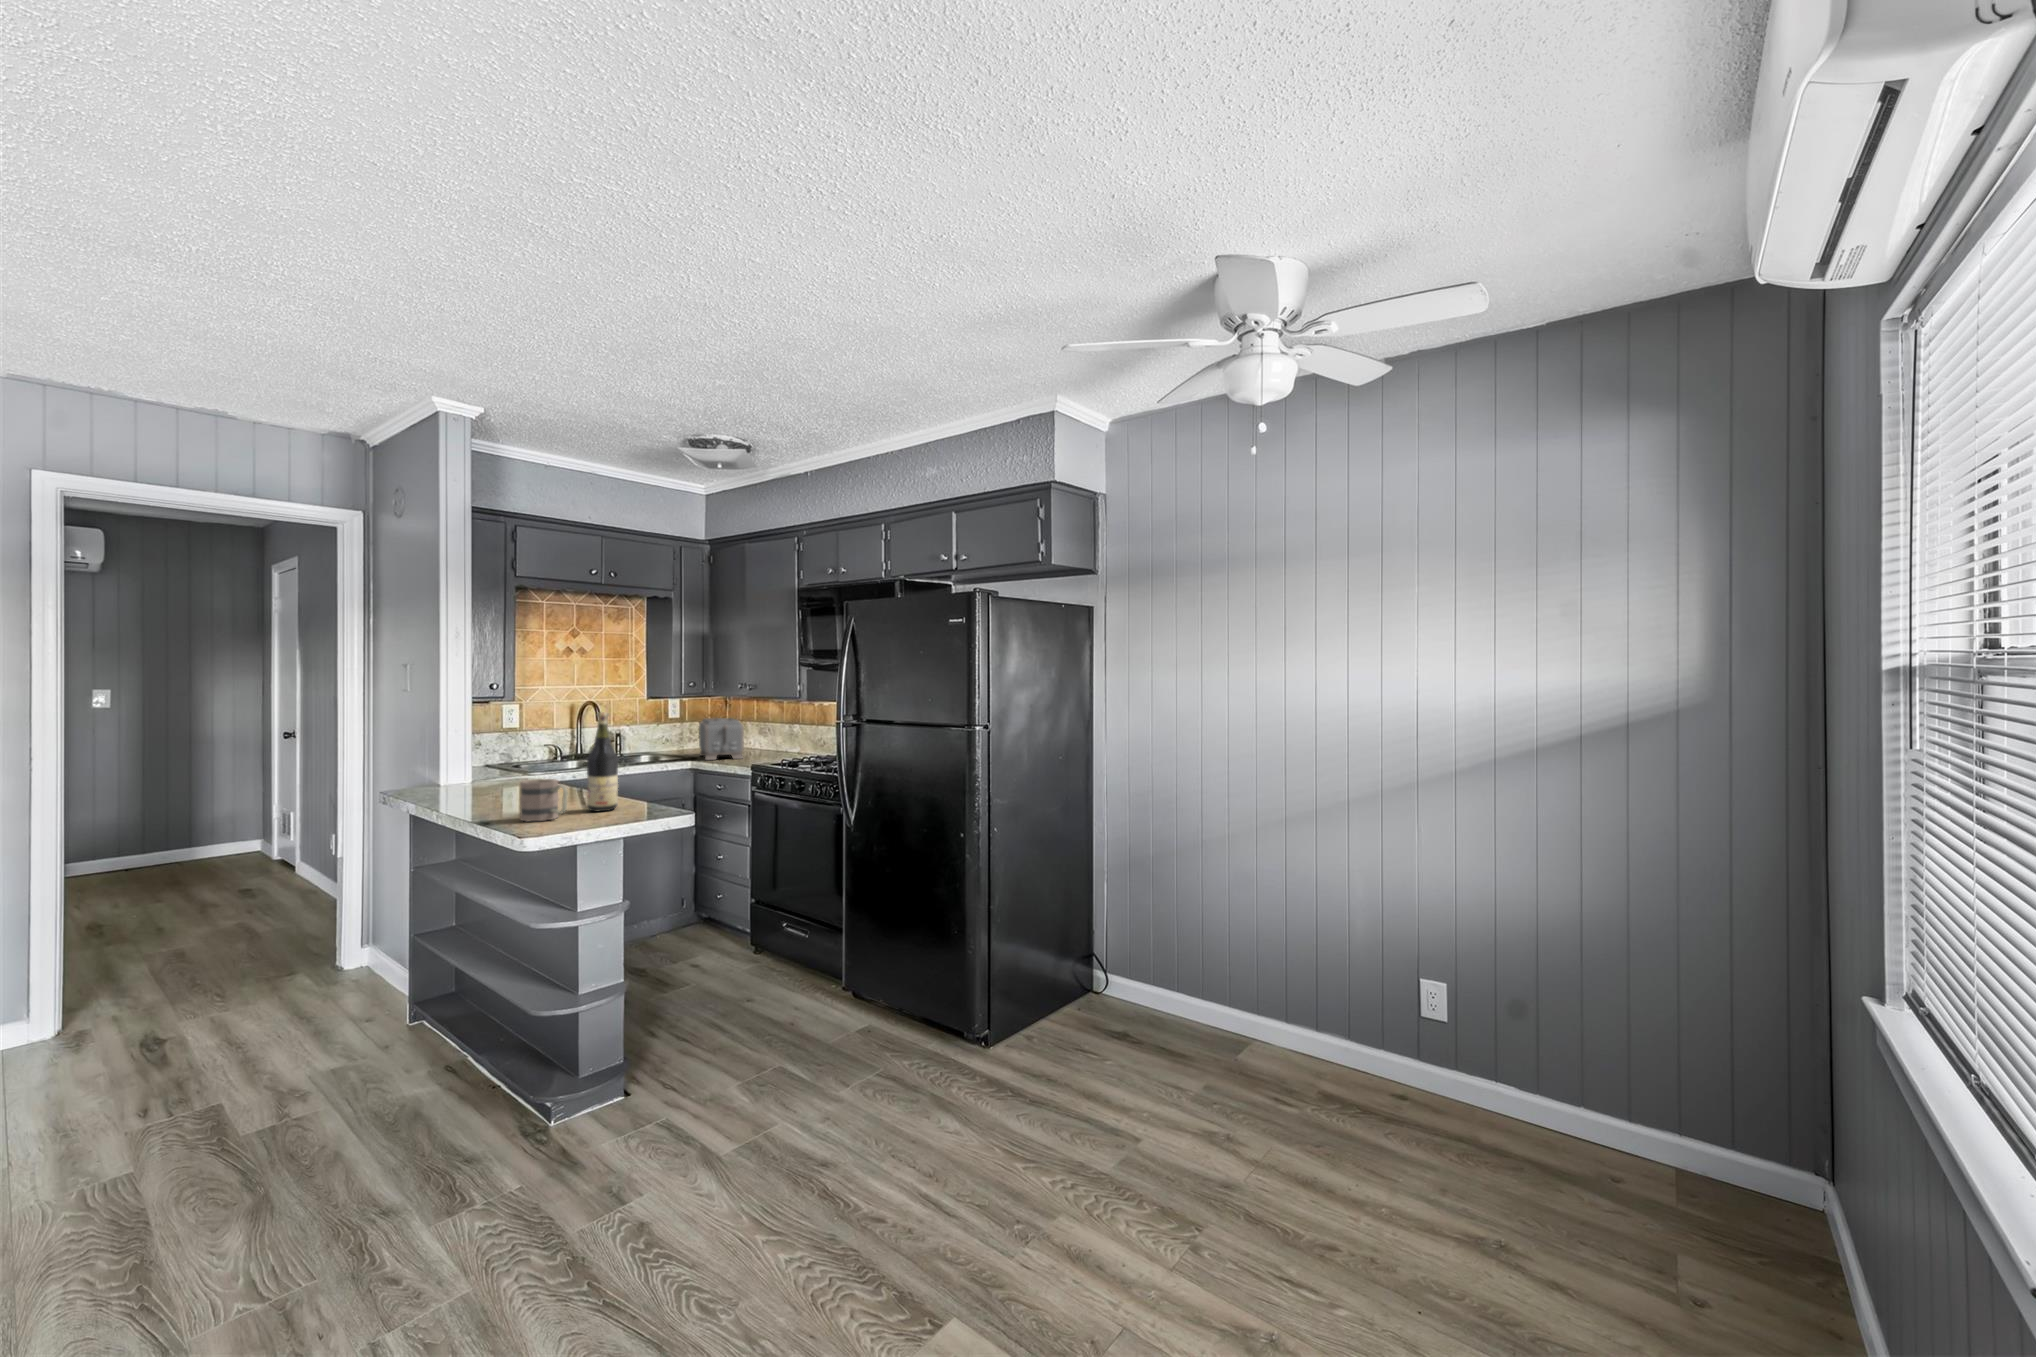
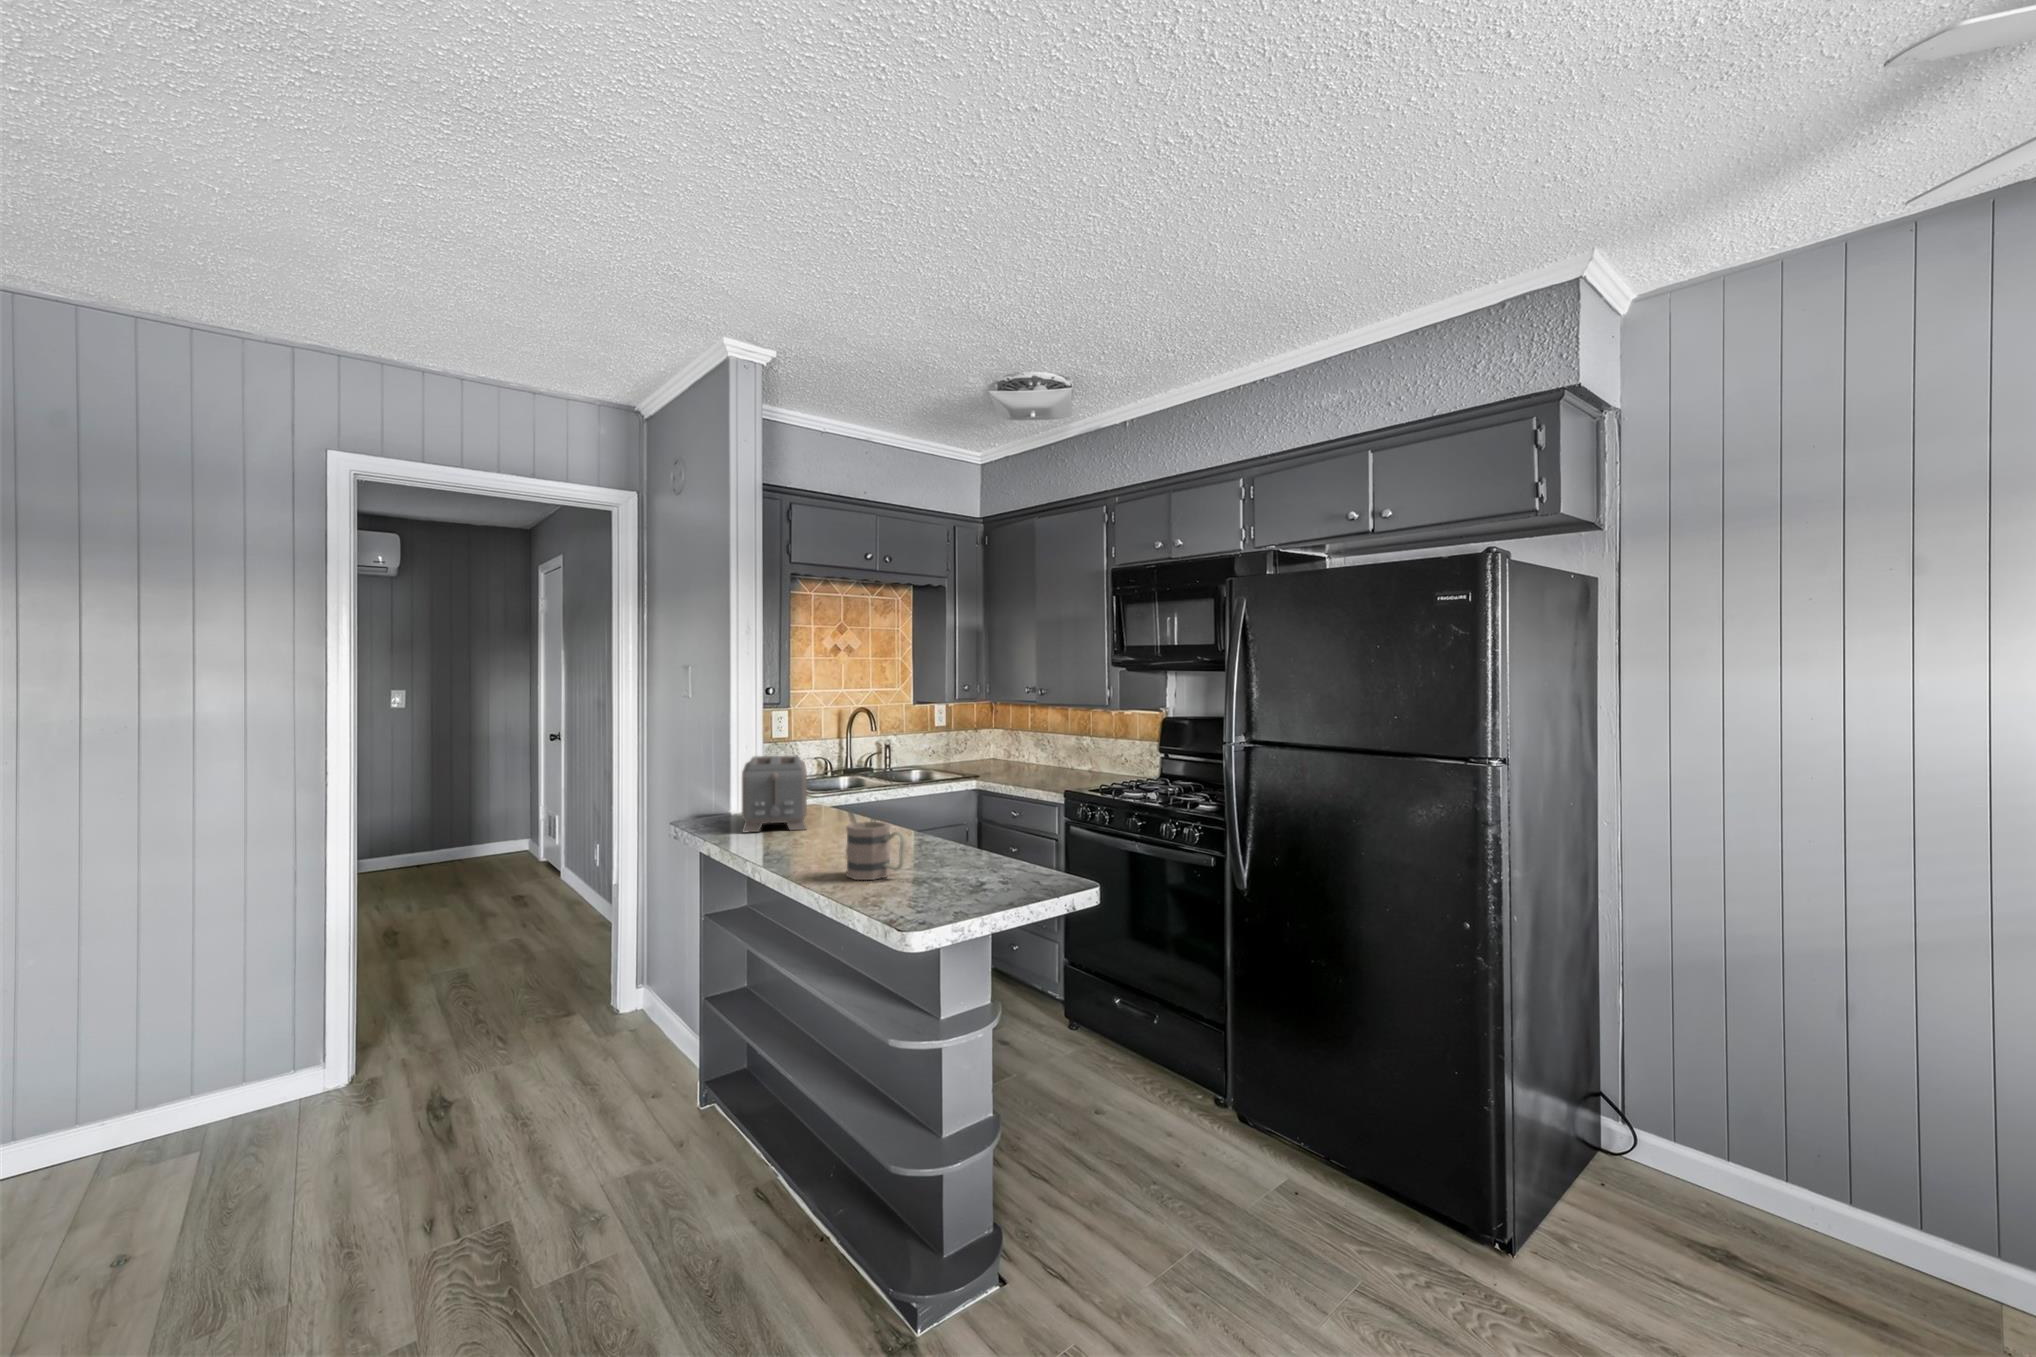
wine bottle: present [587,712,618,811] -> none [919,733,955,865]
toaster: present [699,718,744,760] -> present [742,755,807,832]

